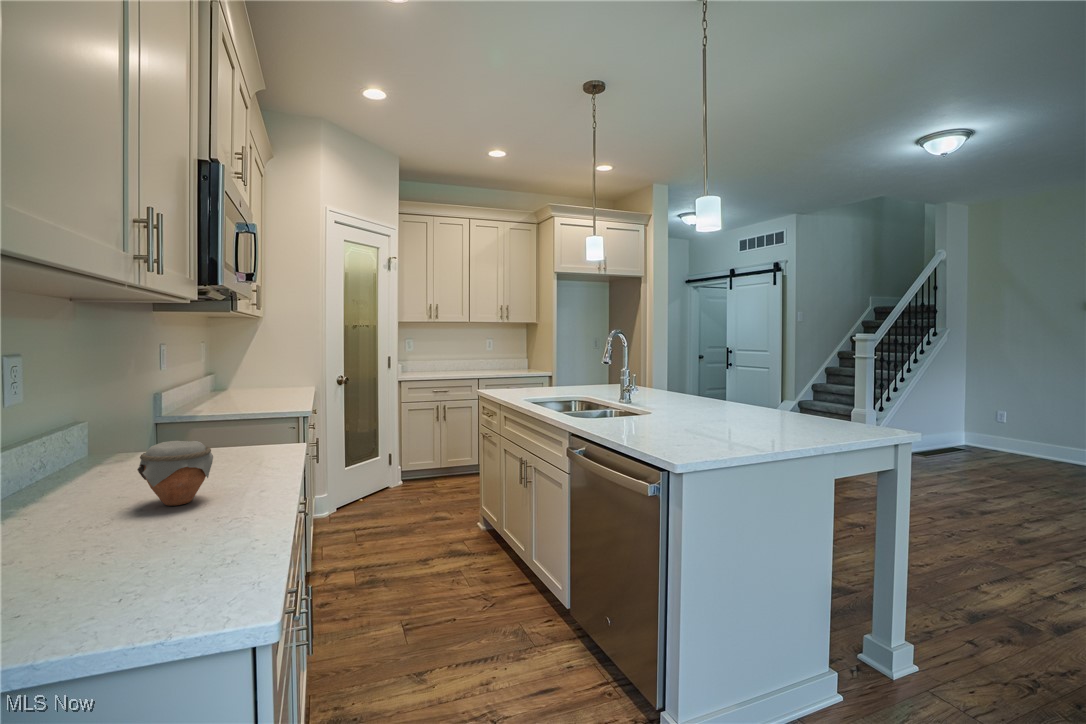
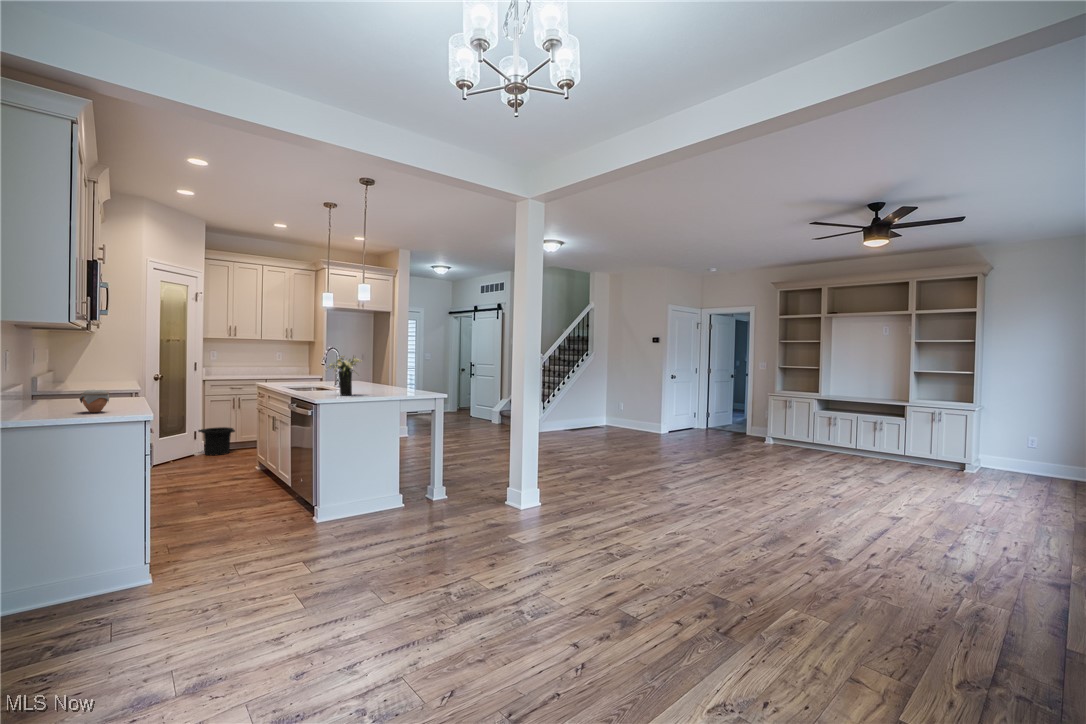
flower arrangement: none [640,338,715,427] -> present [325,356,362,395]
trash can: none [396,451,444,495] -> present [198,427,235,455]

